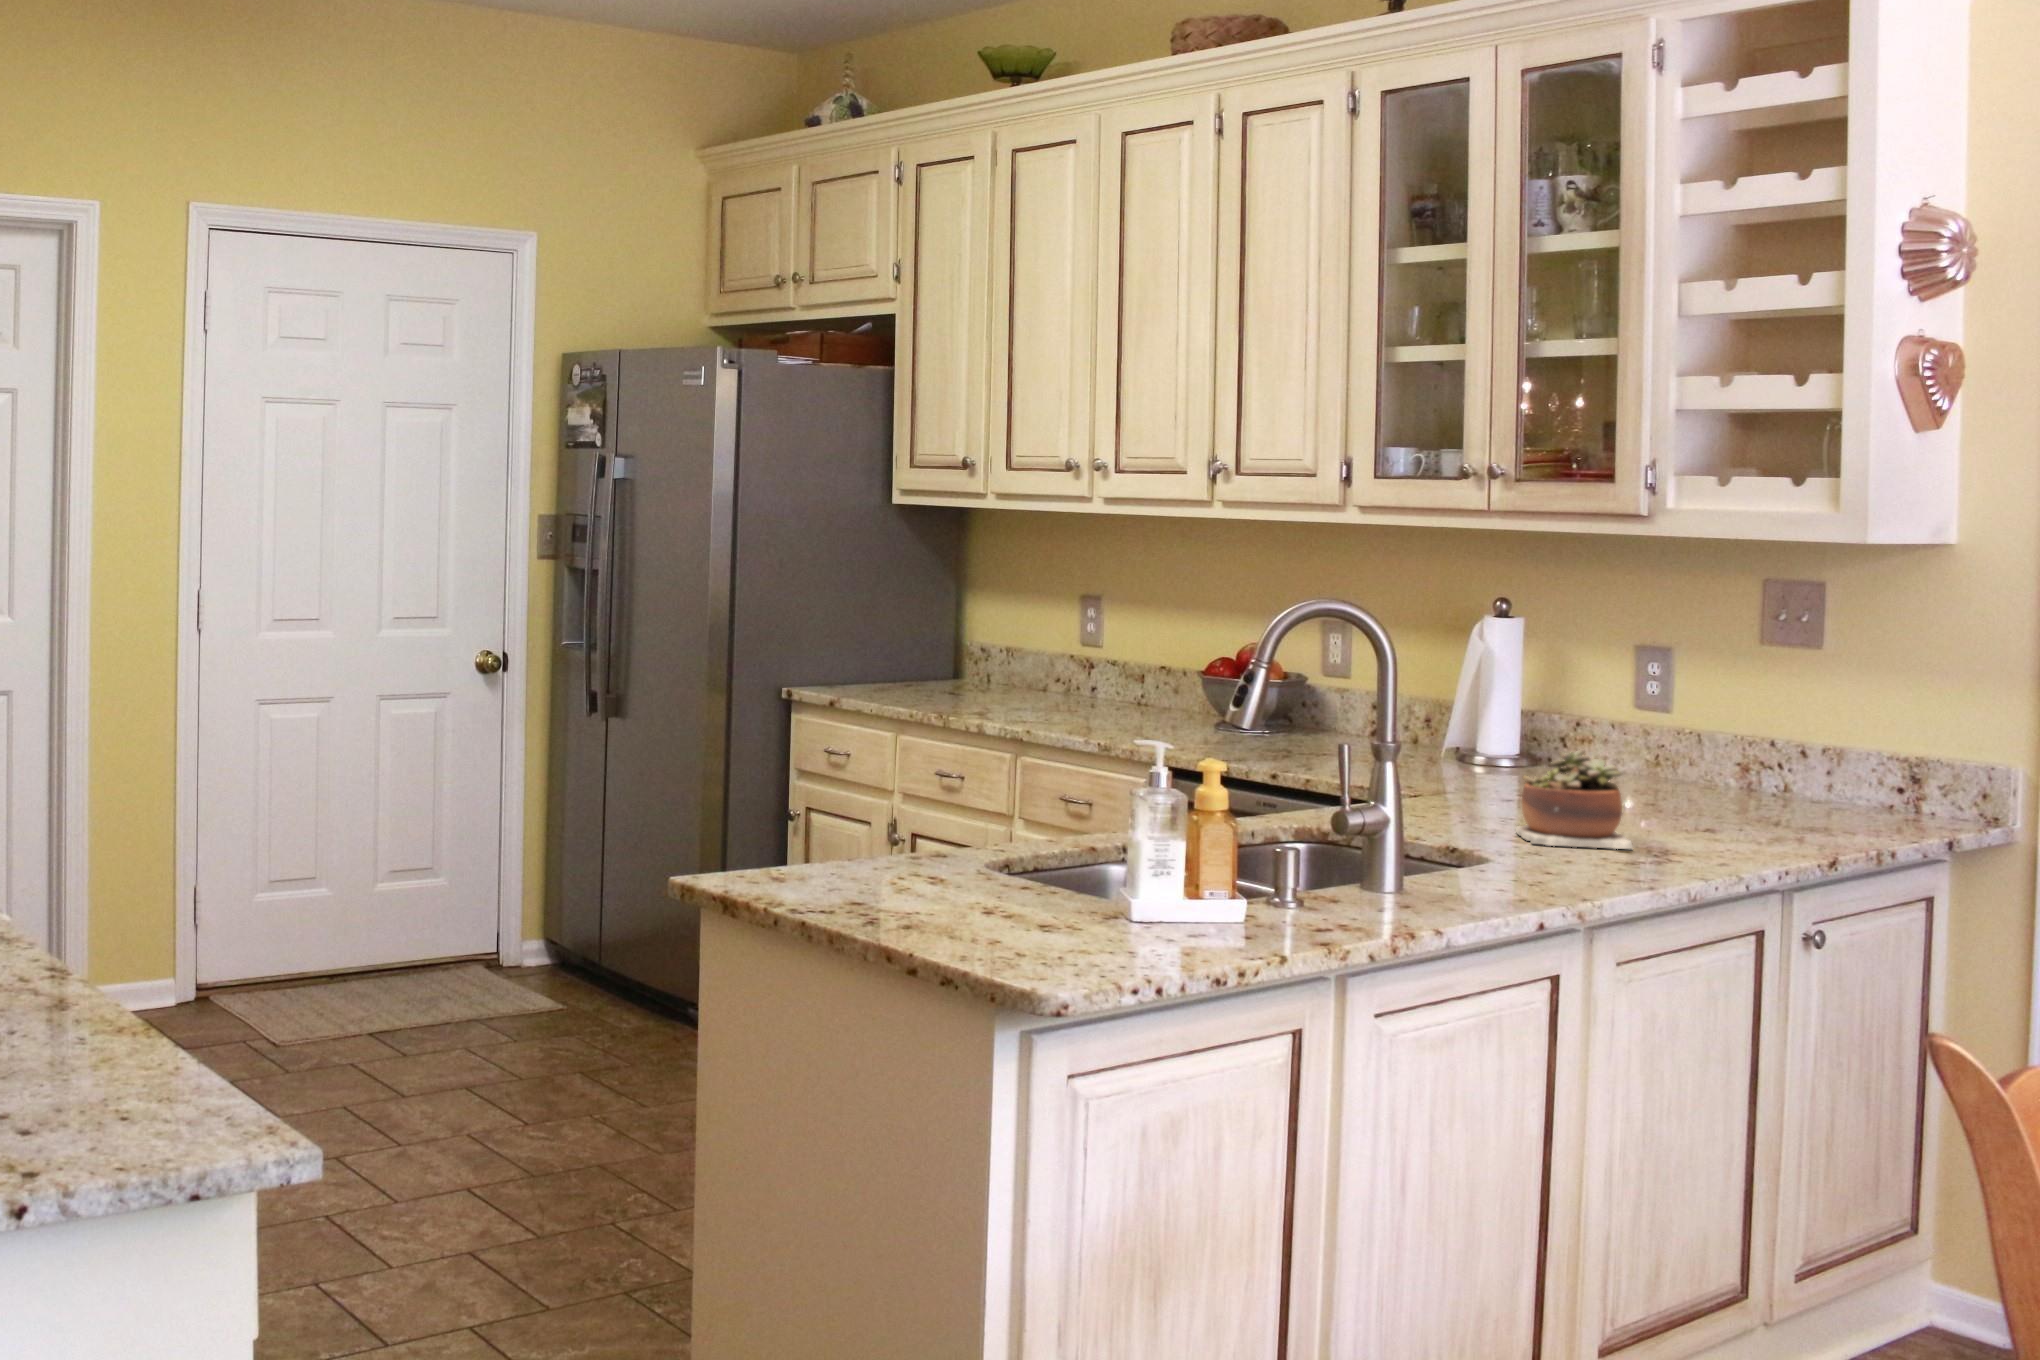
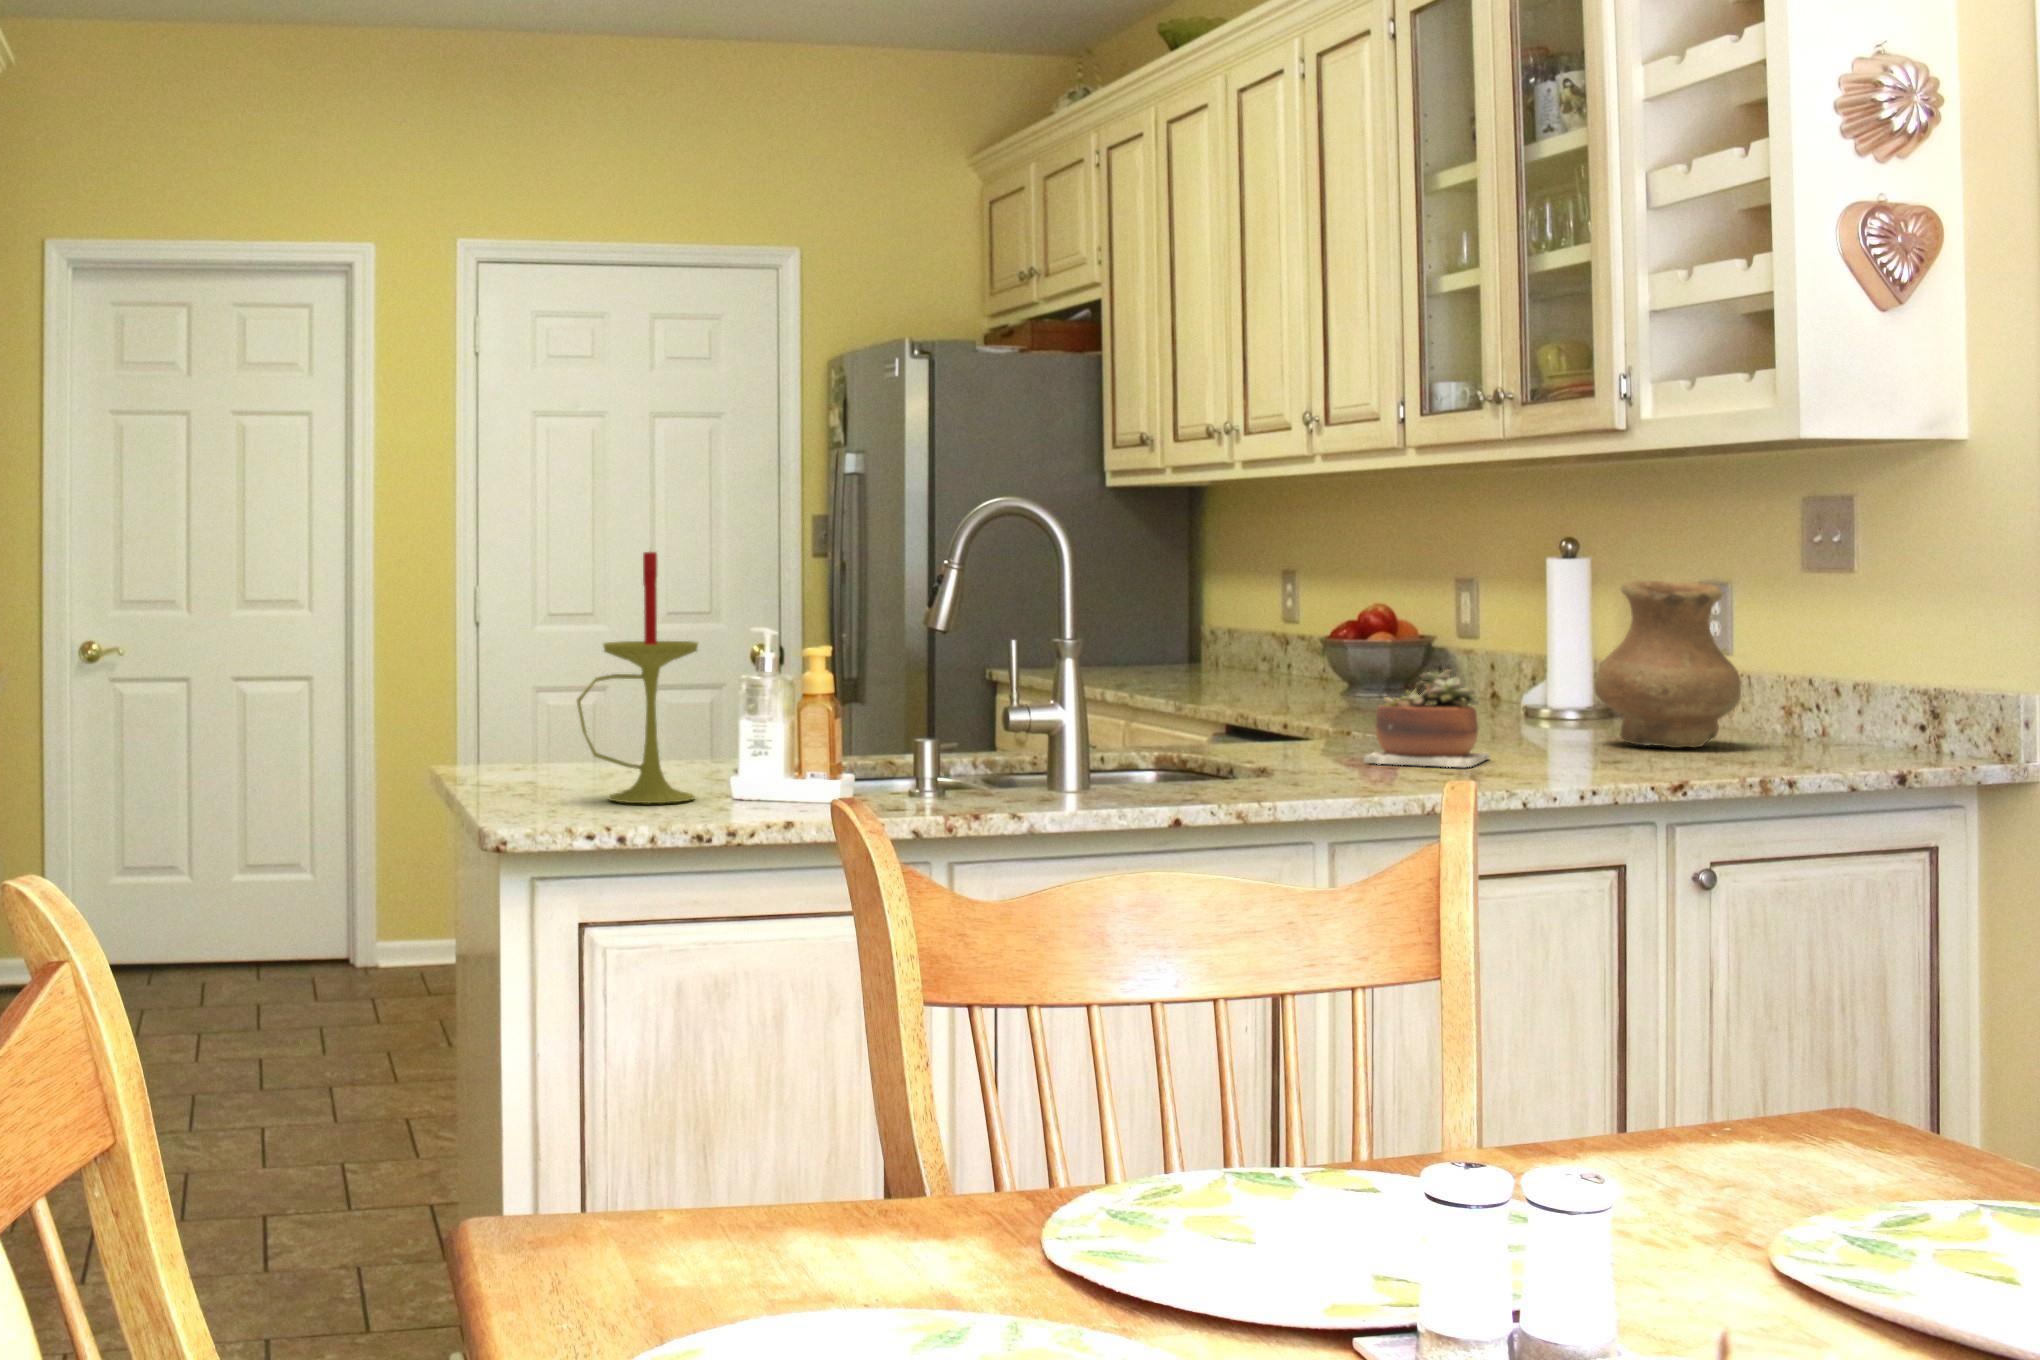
vase: none [1616,654,1753,809] -> present [1594,581,1742,748]
candle: none [1004,661,1128,955] -> present [577,552,699,803]

